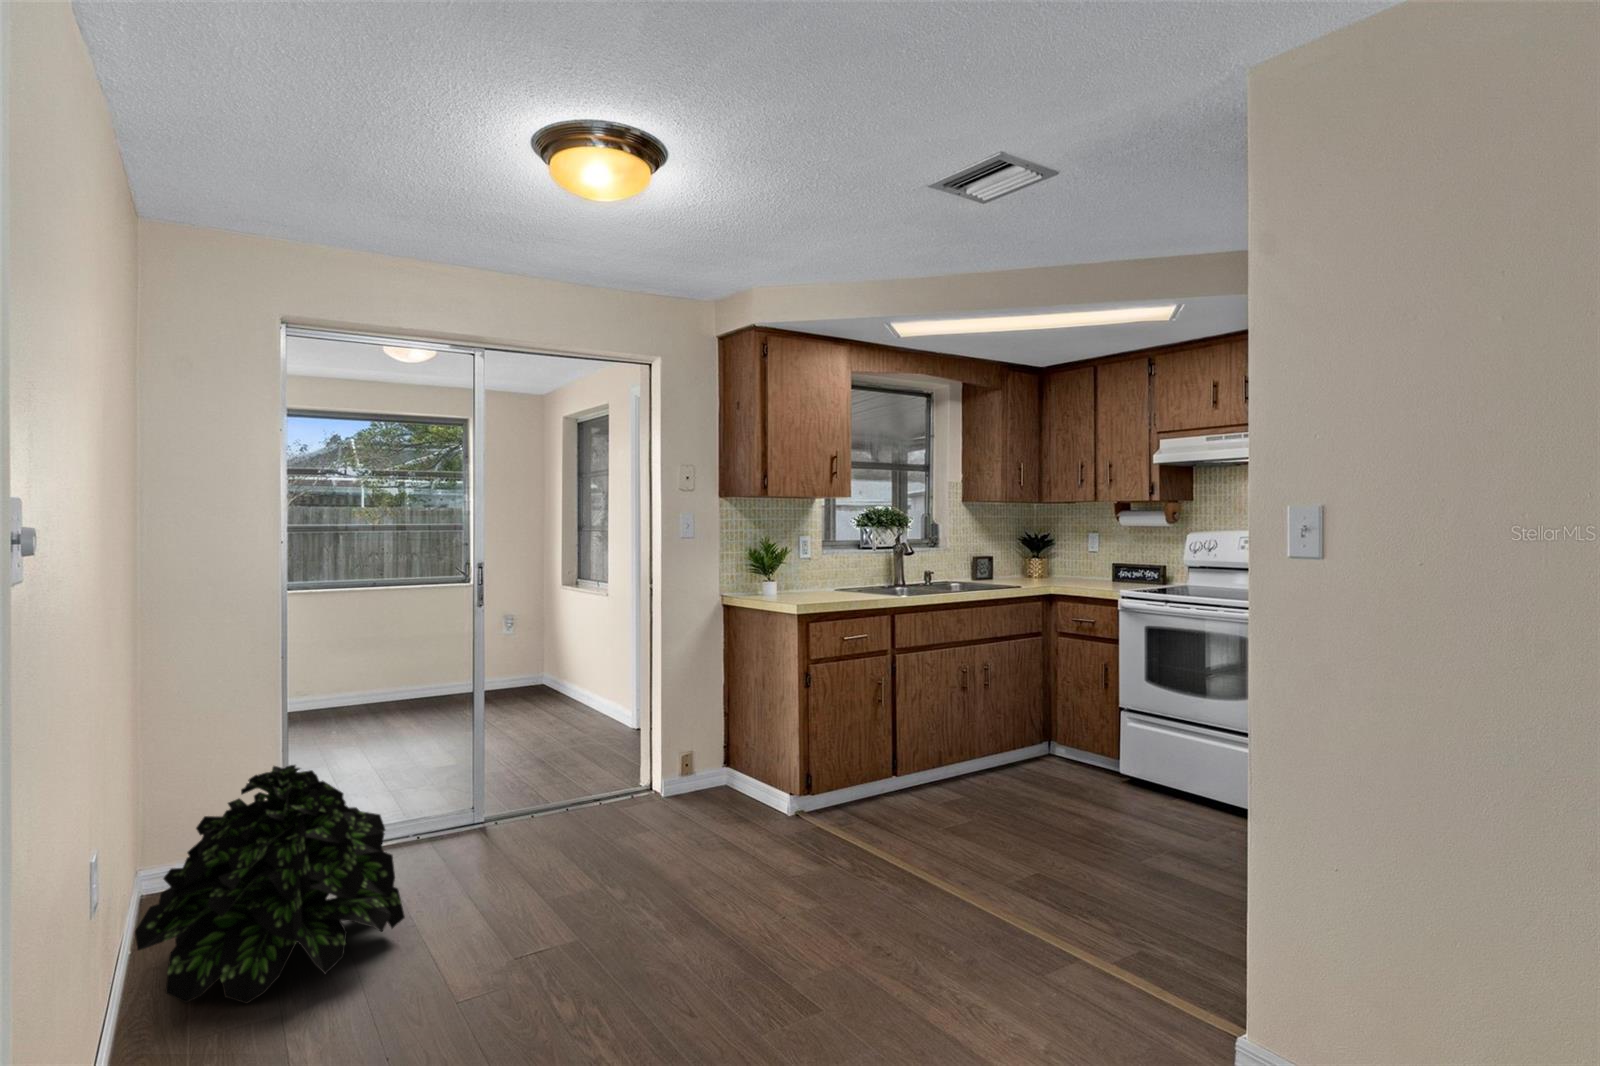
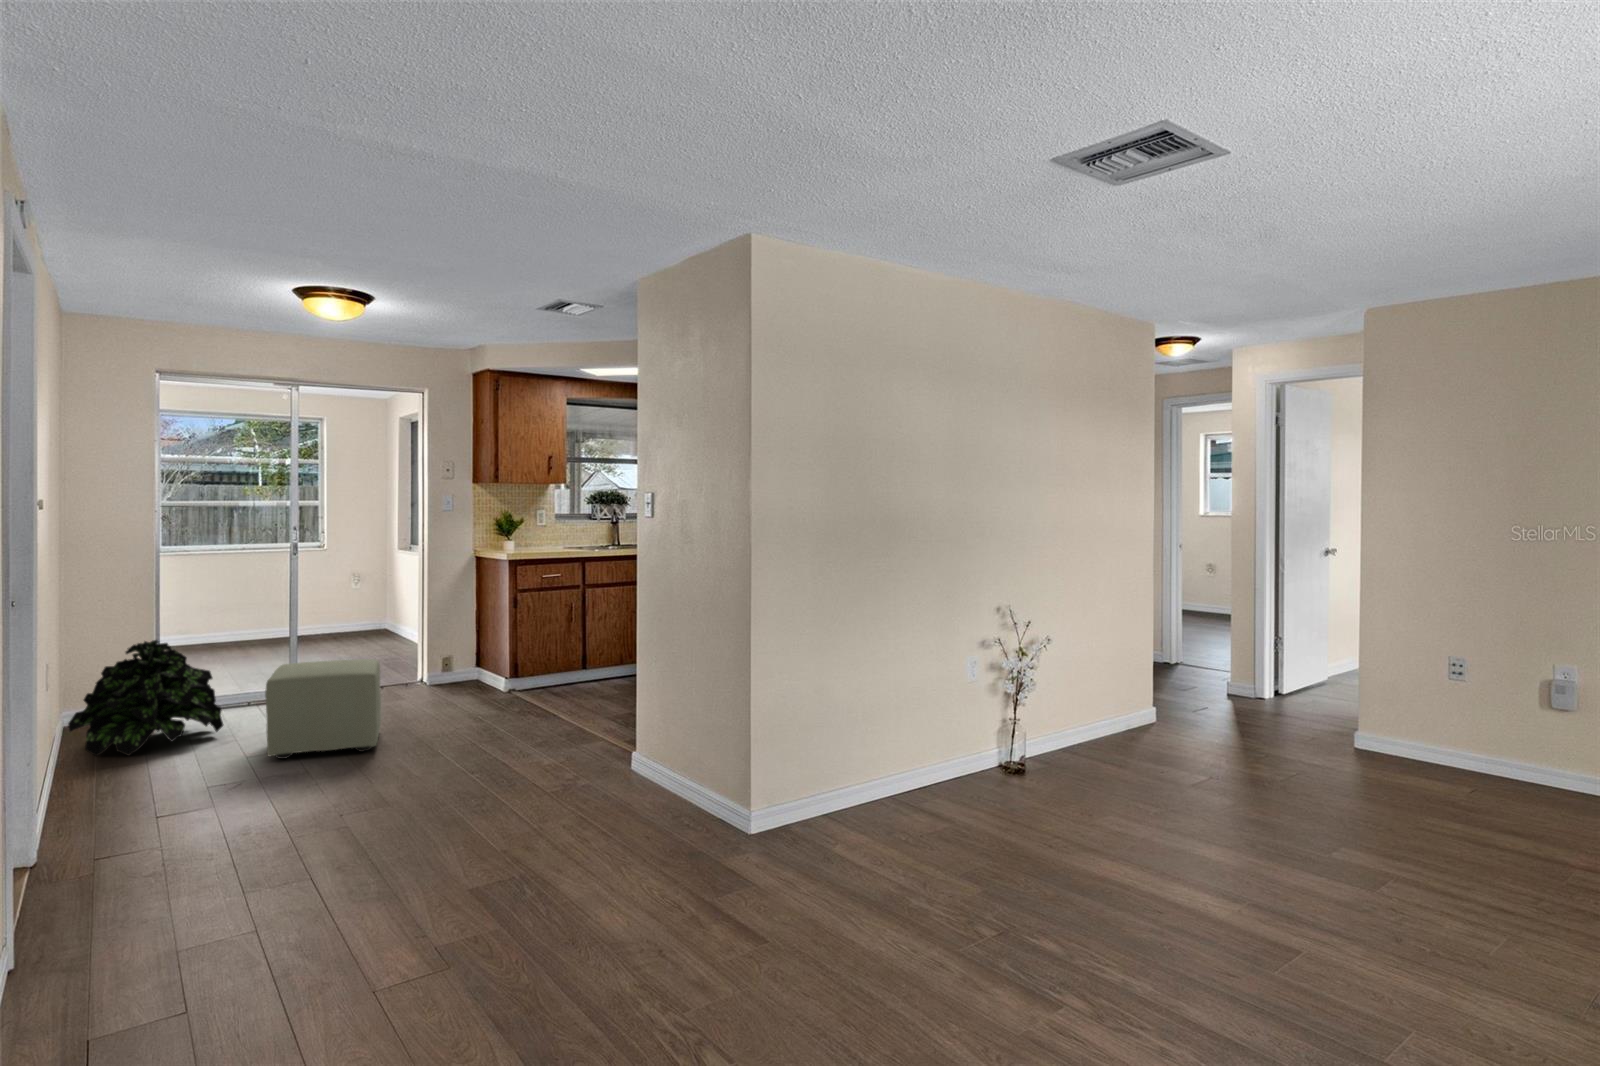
ottoman: none [509,802,712,1028] -> present [265,659,381,759]

